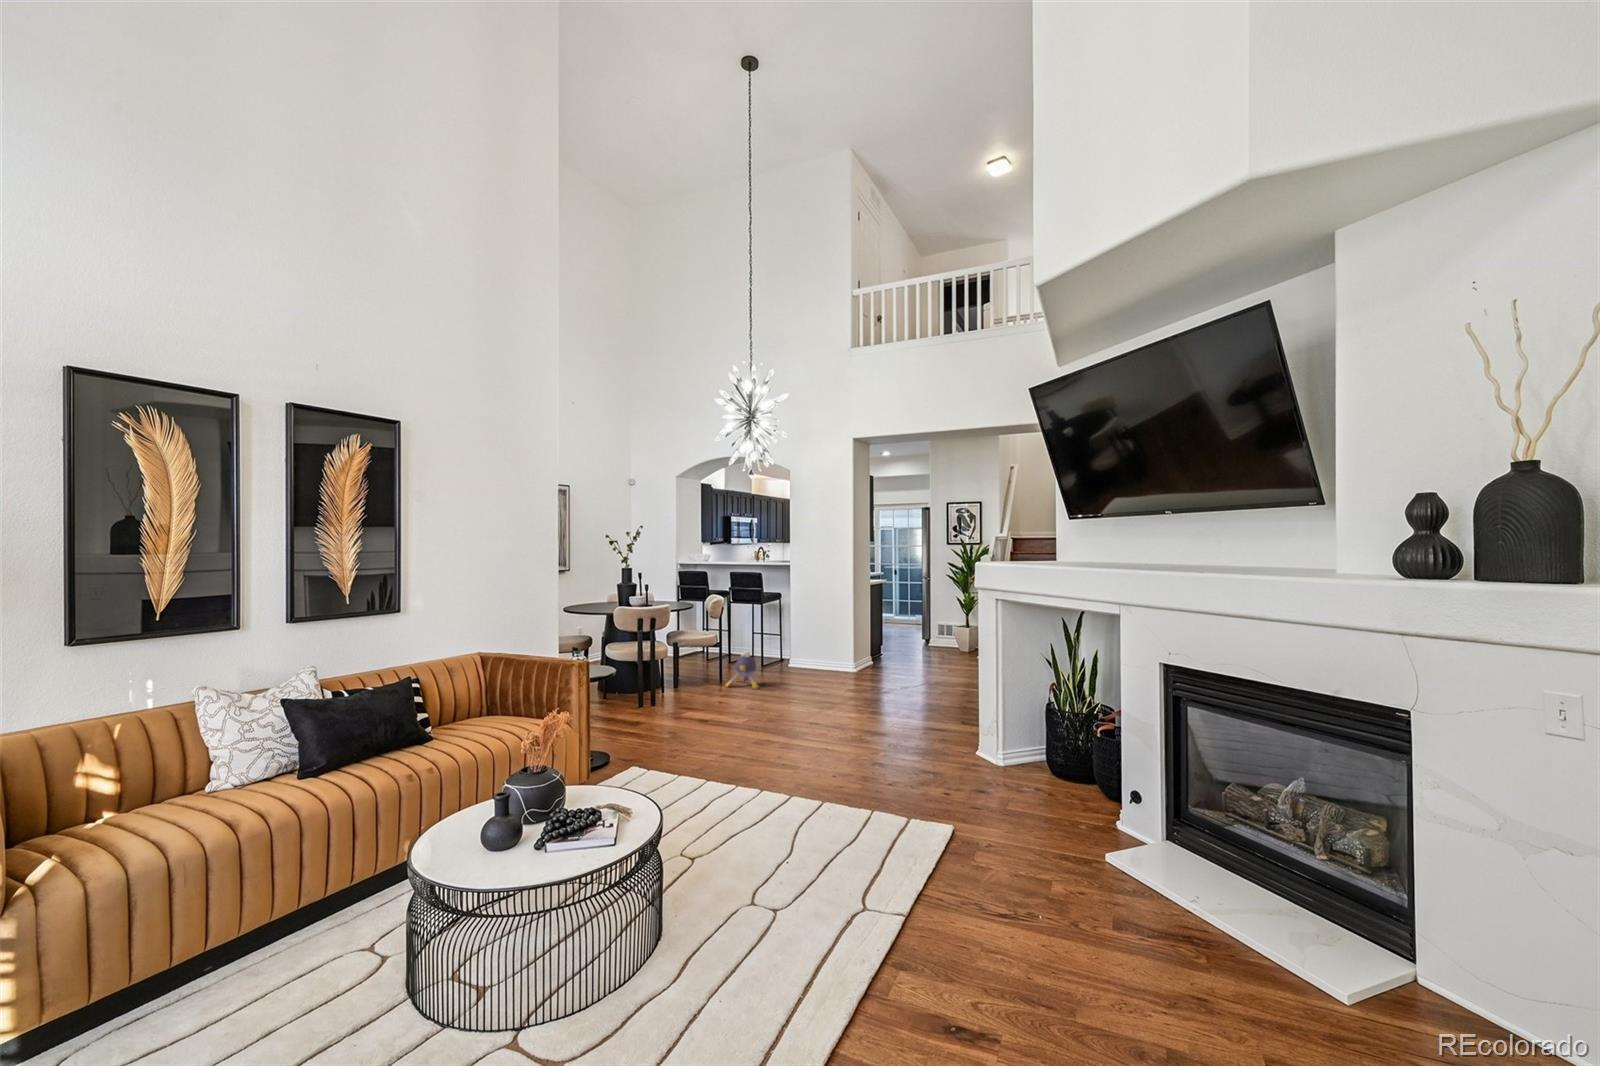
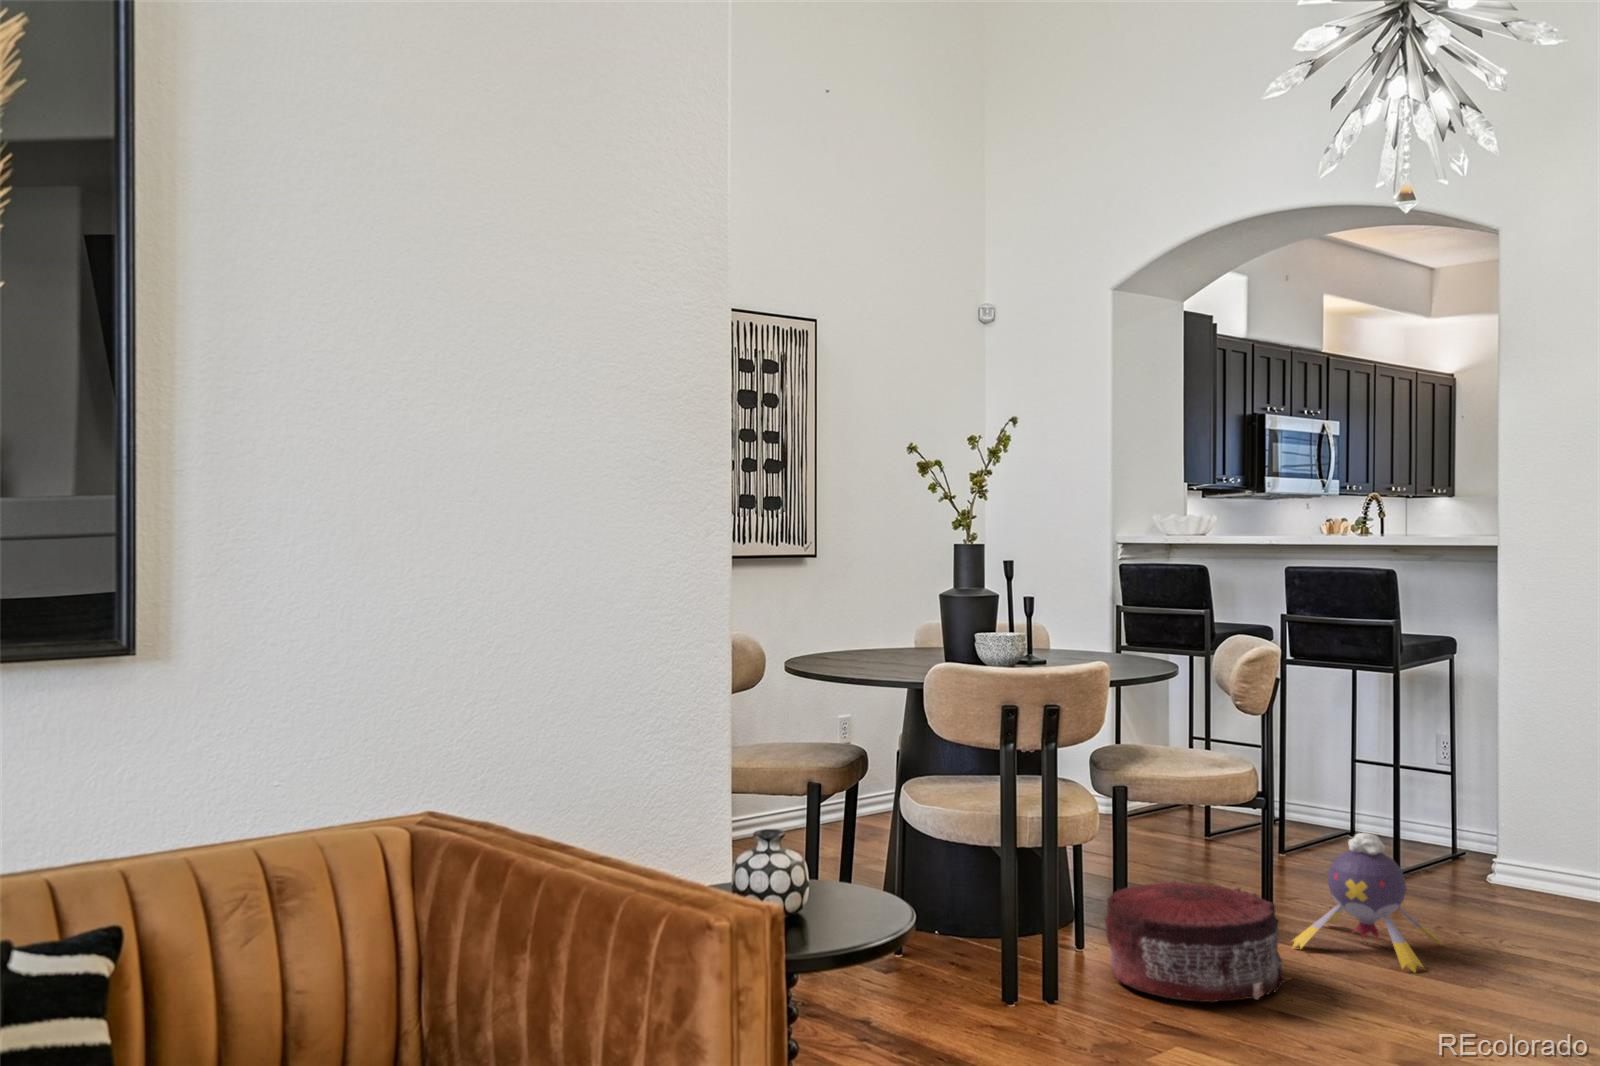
pouf: none [668,669,720,700] -> present [1104,880,1285,1002]

